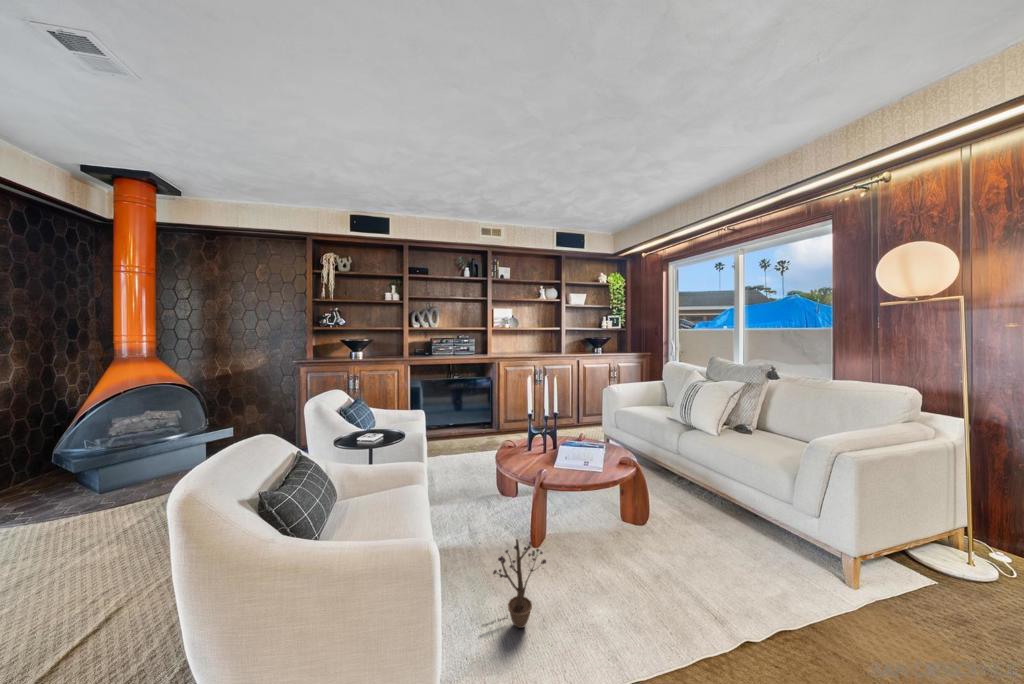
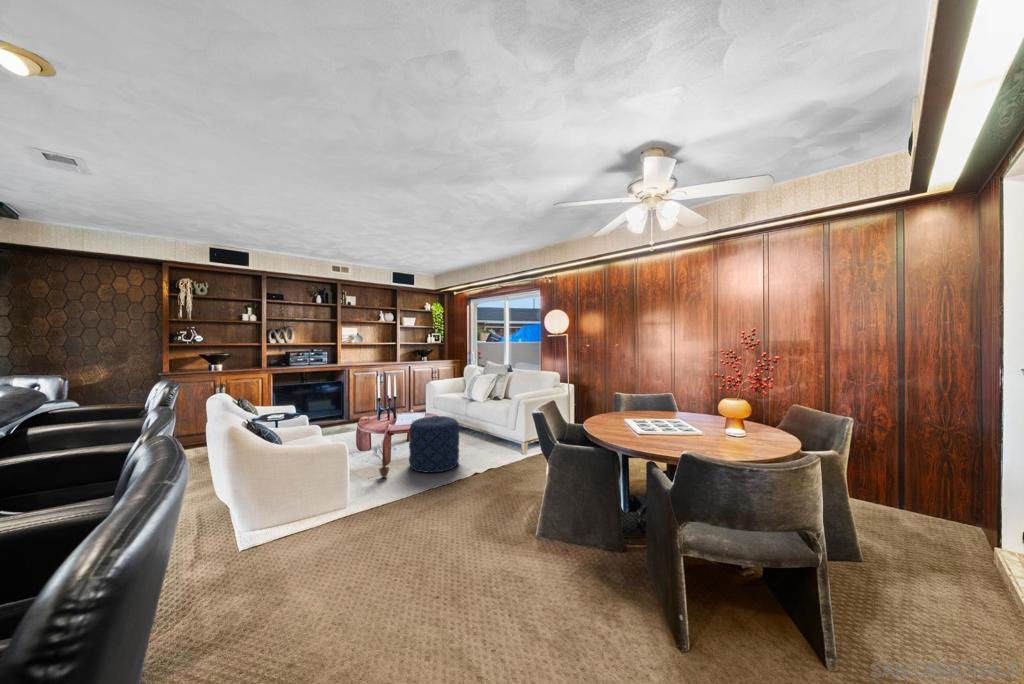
pouf: none [576,478,700,644] -> present [409,416,459,473]

